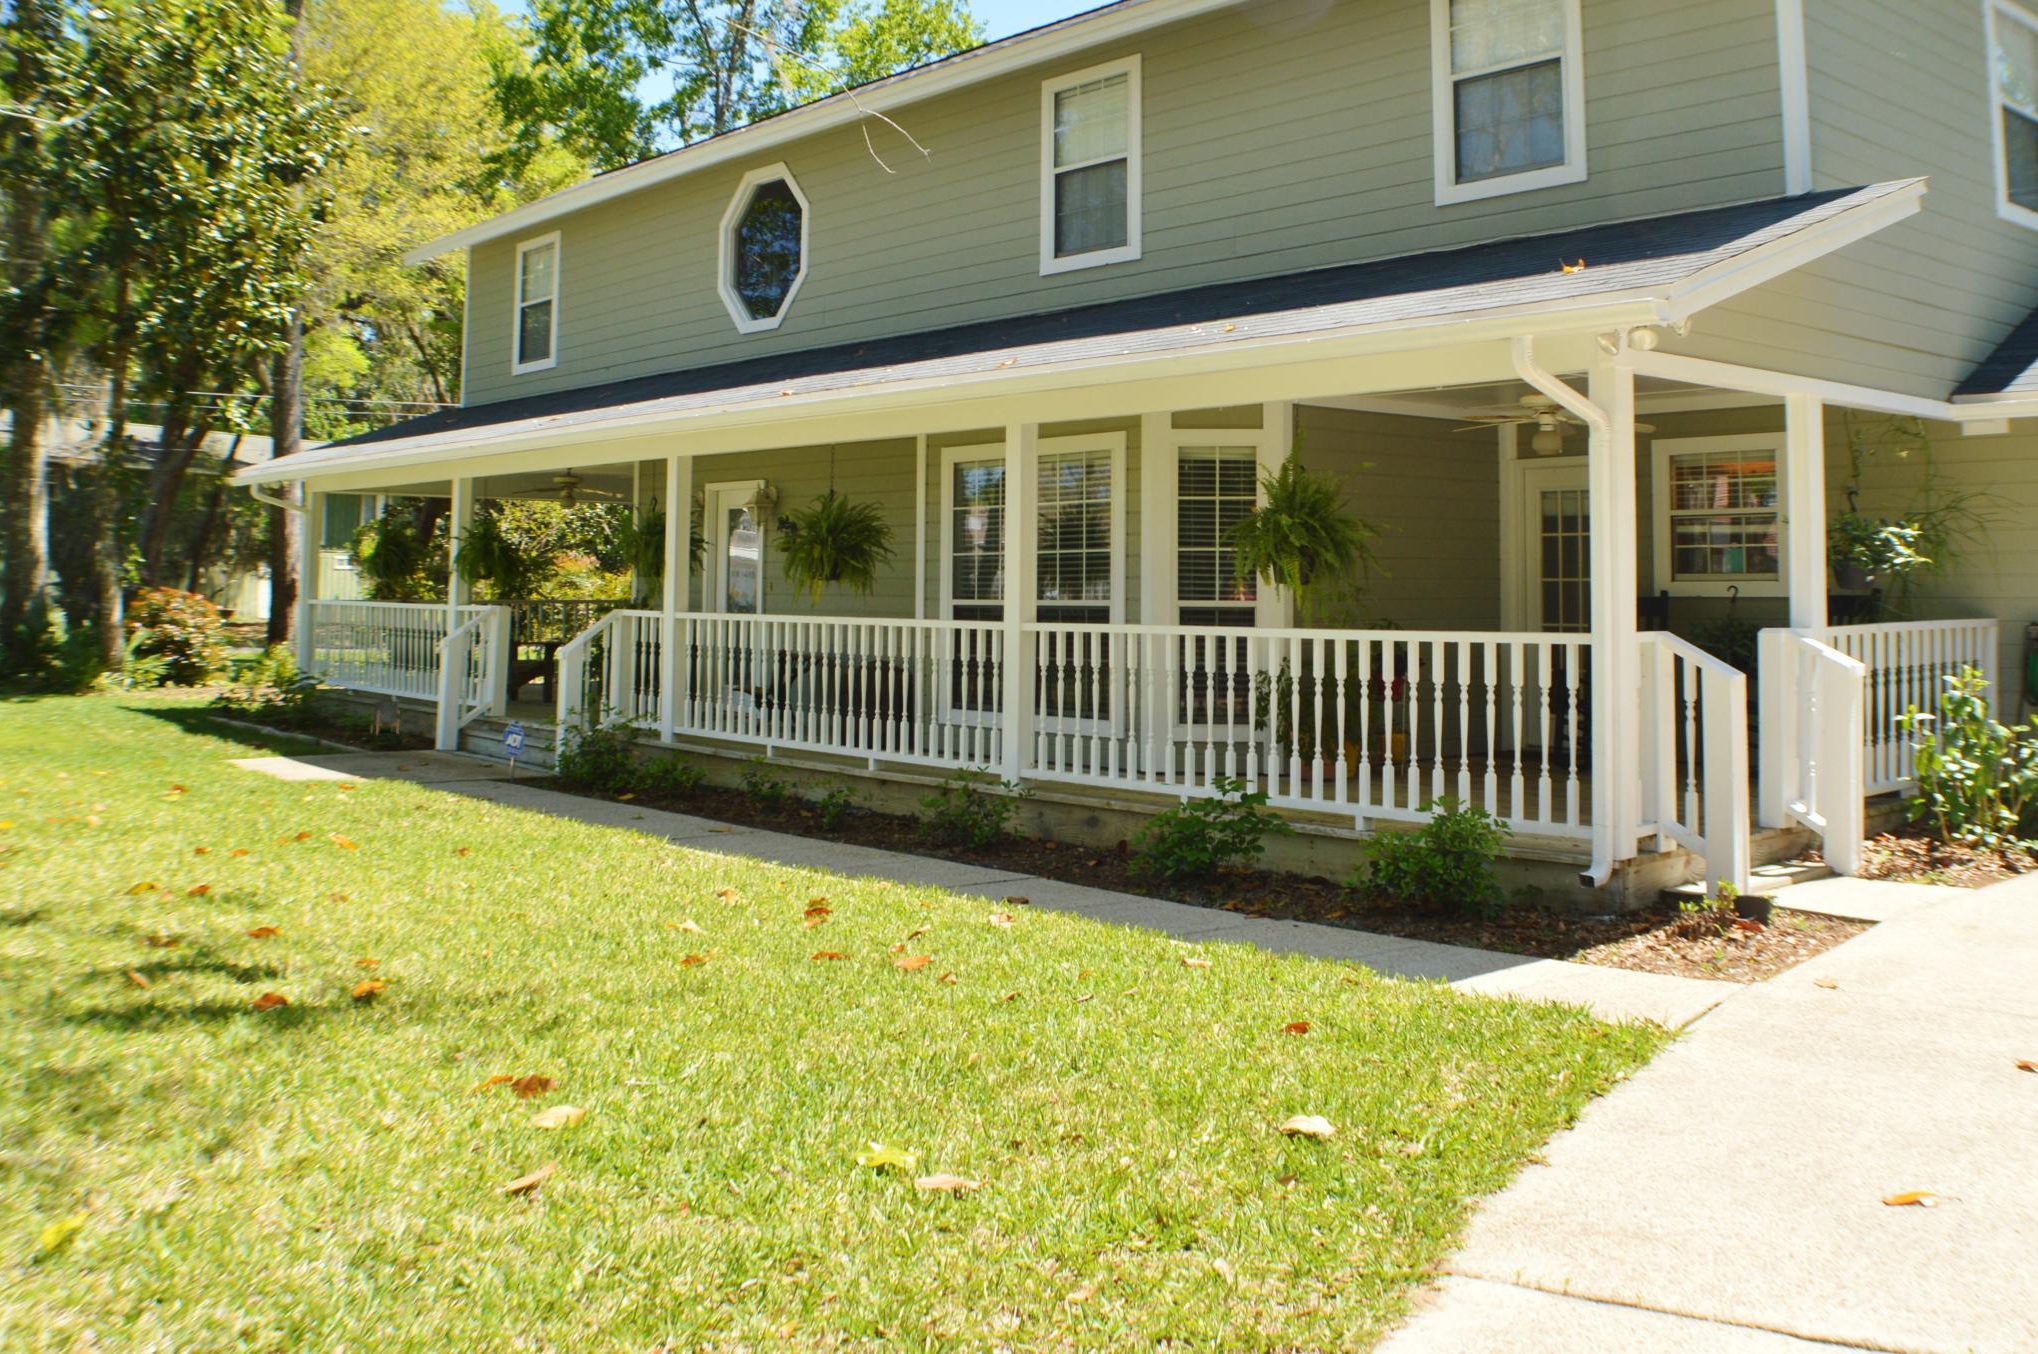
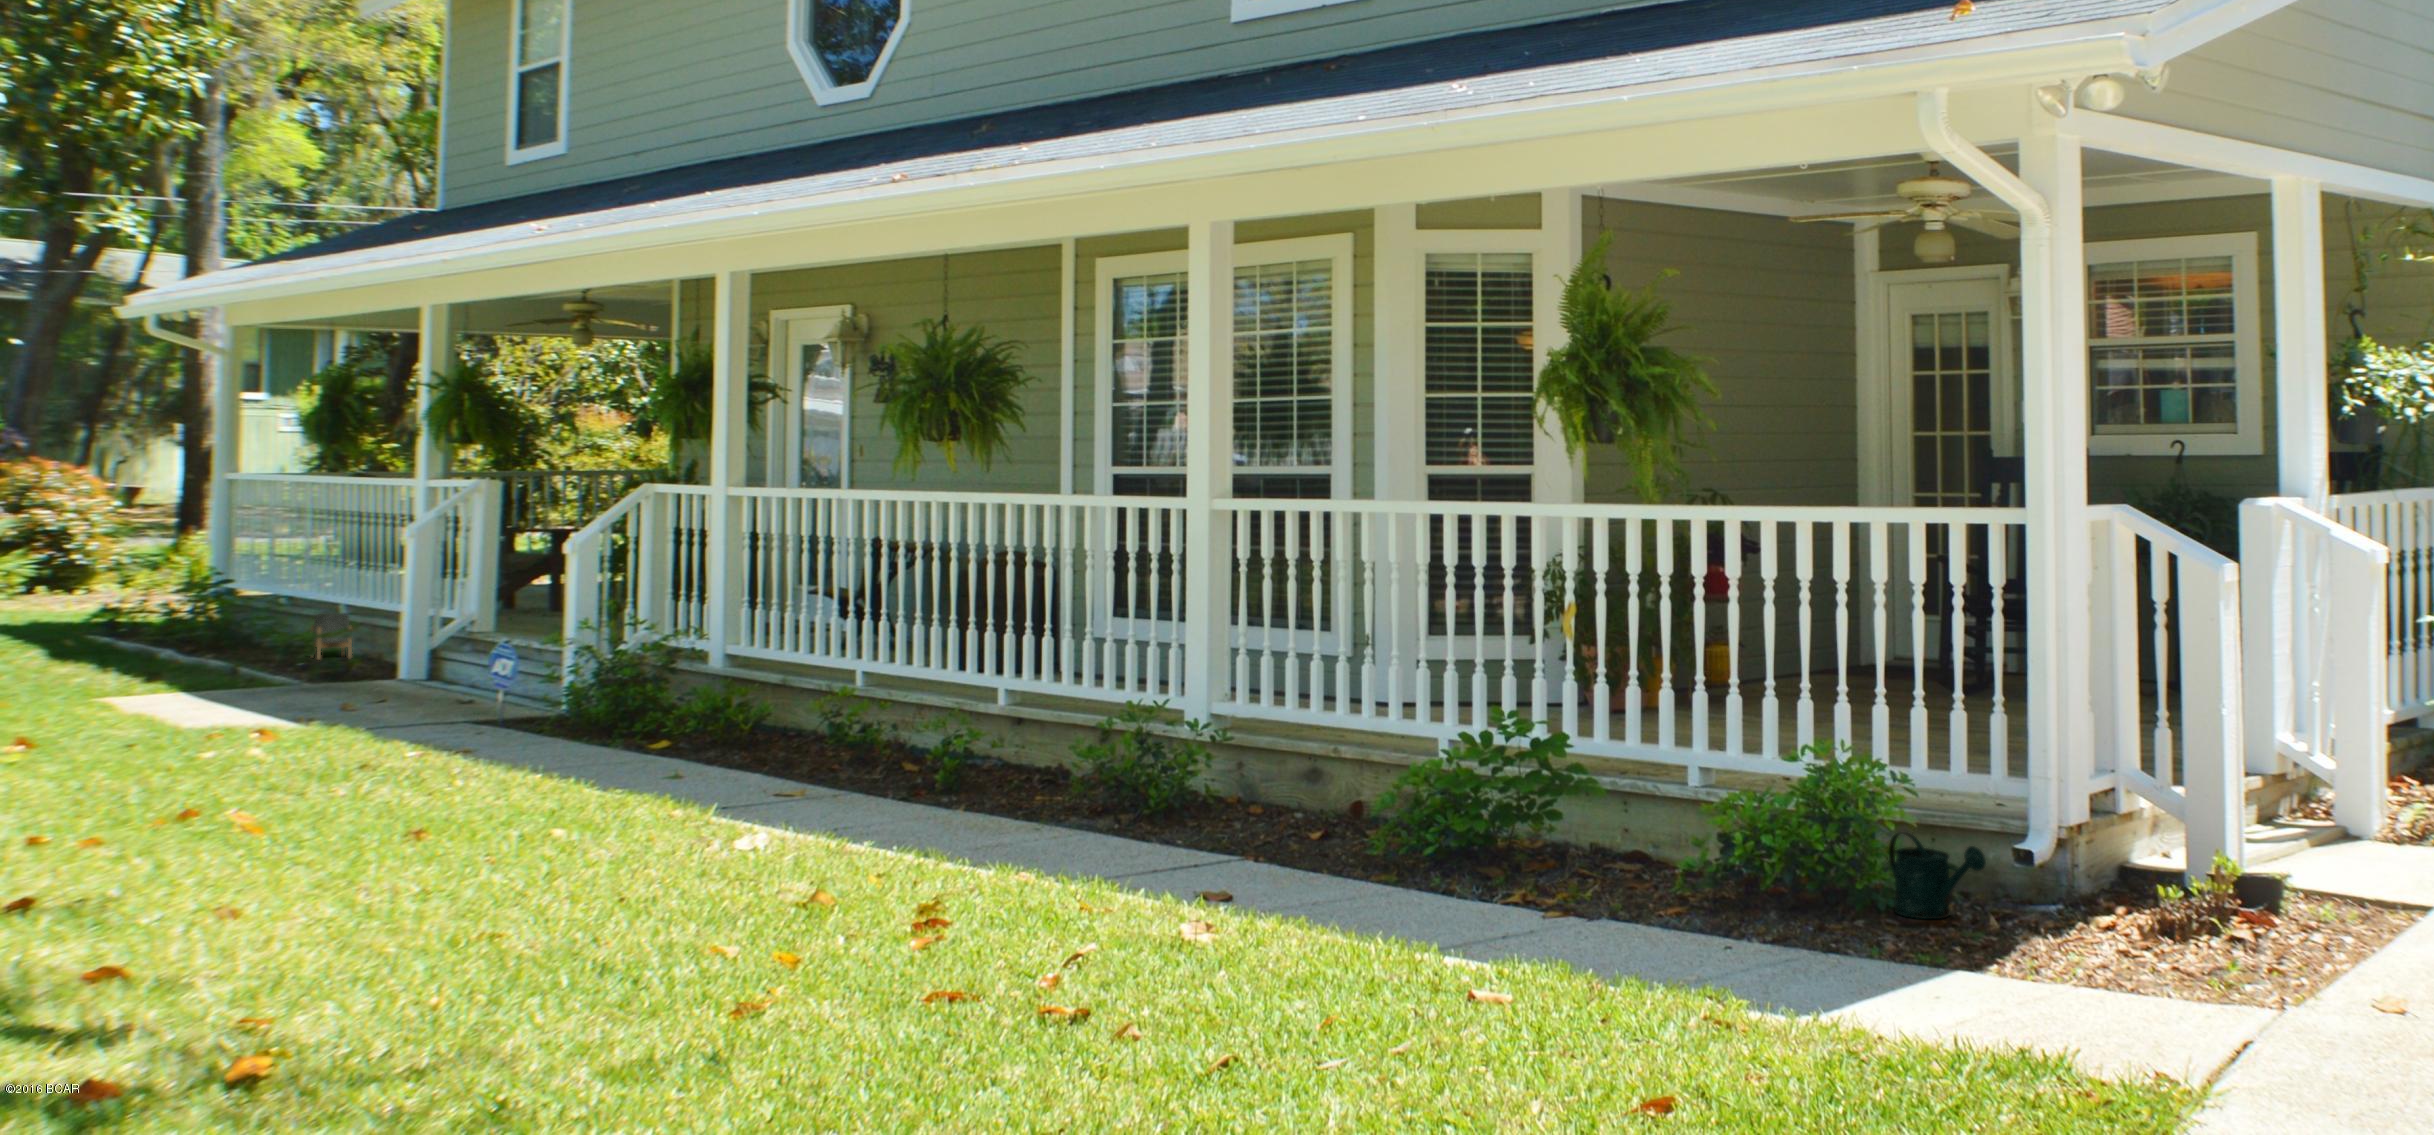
watering can: none [1485,859,1548,919] -> present [1889,833,1986,919]

